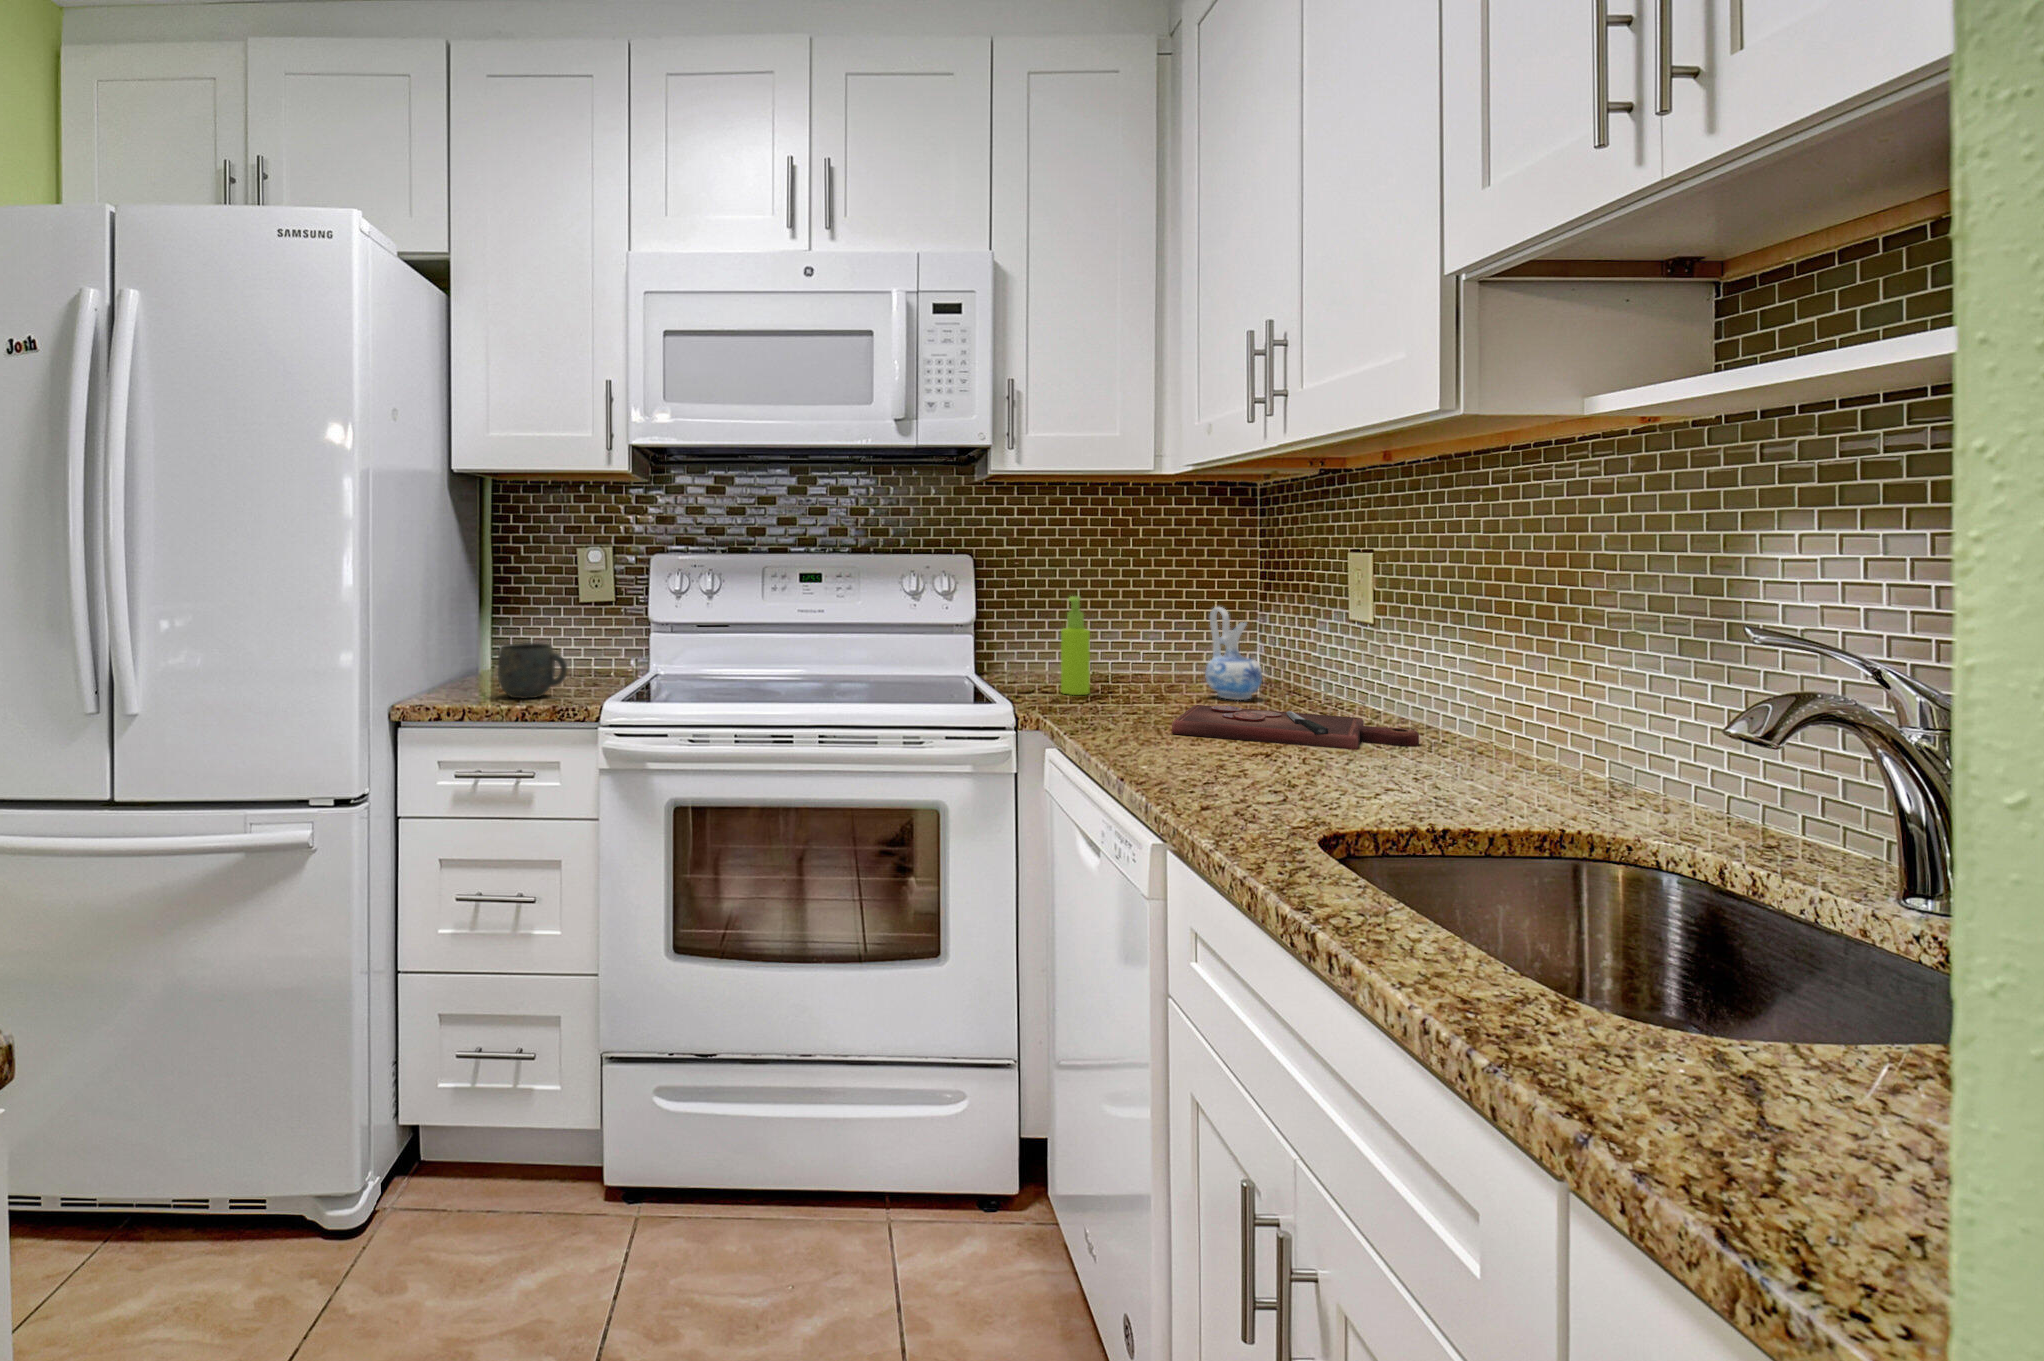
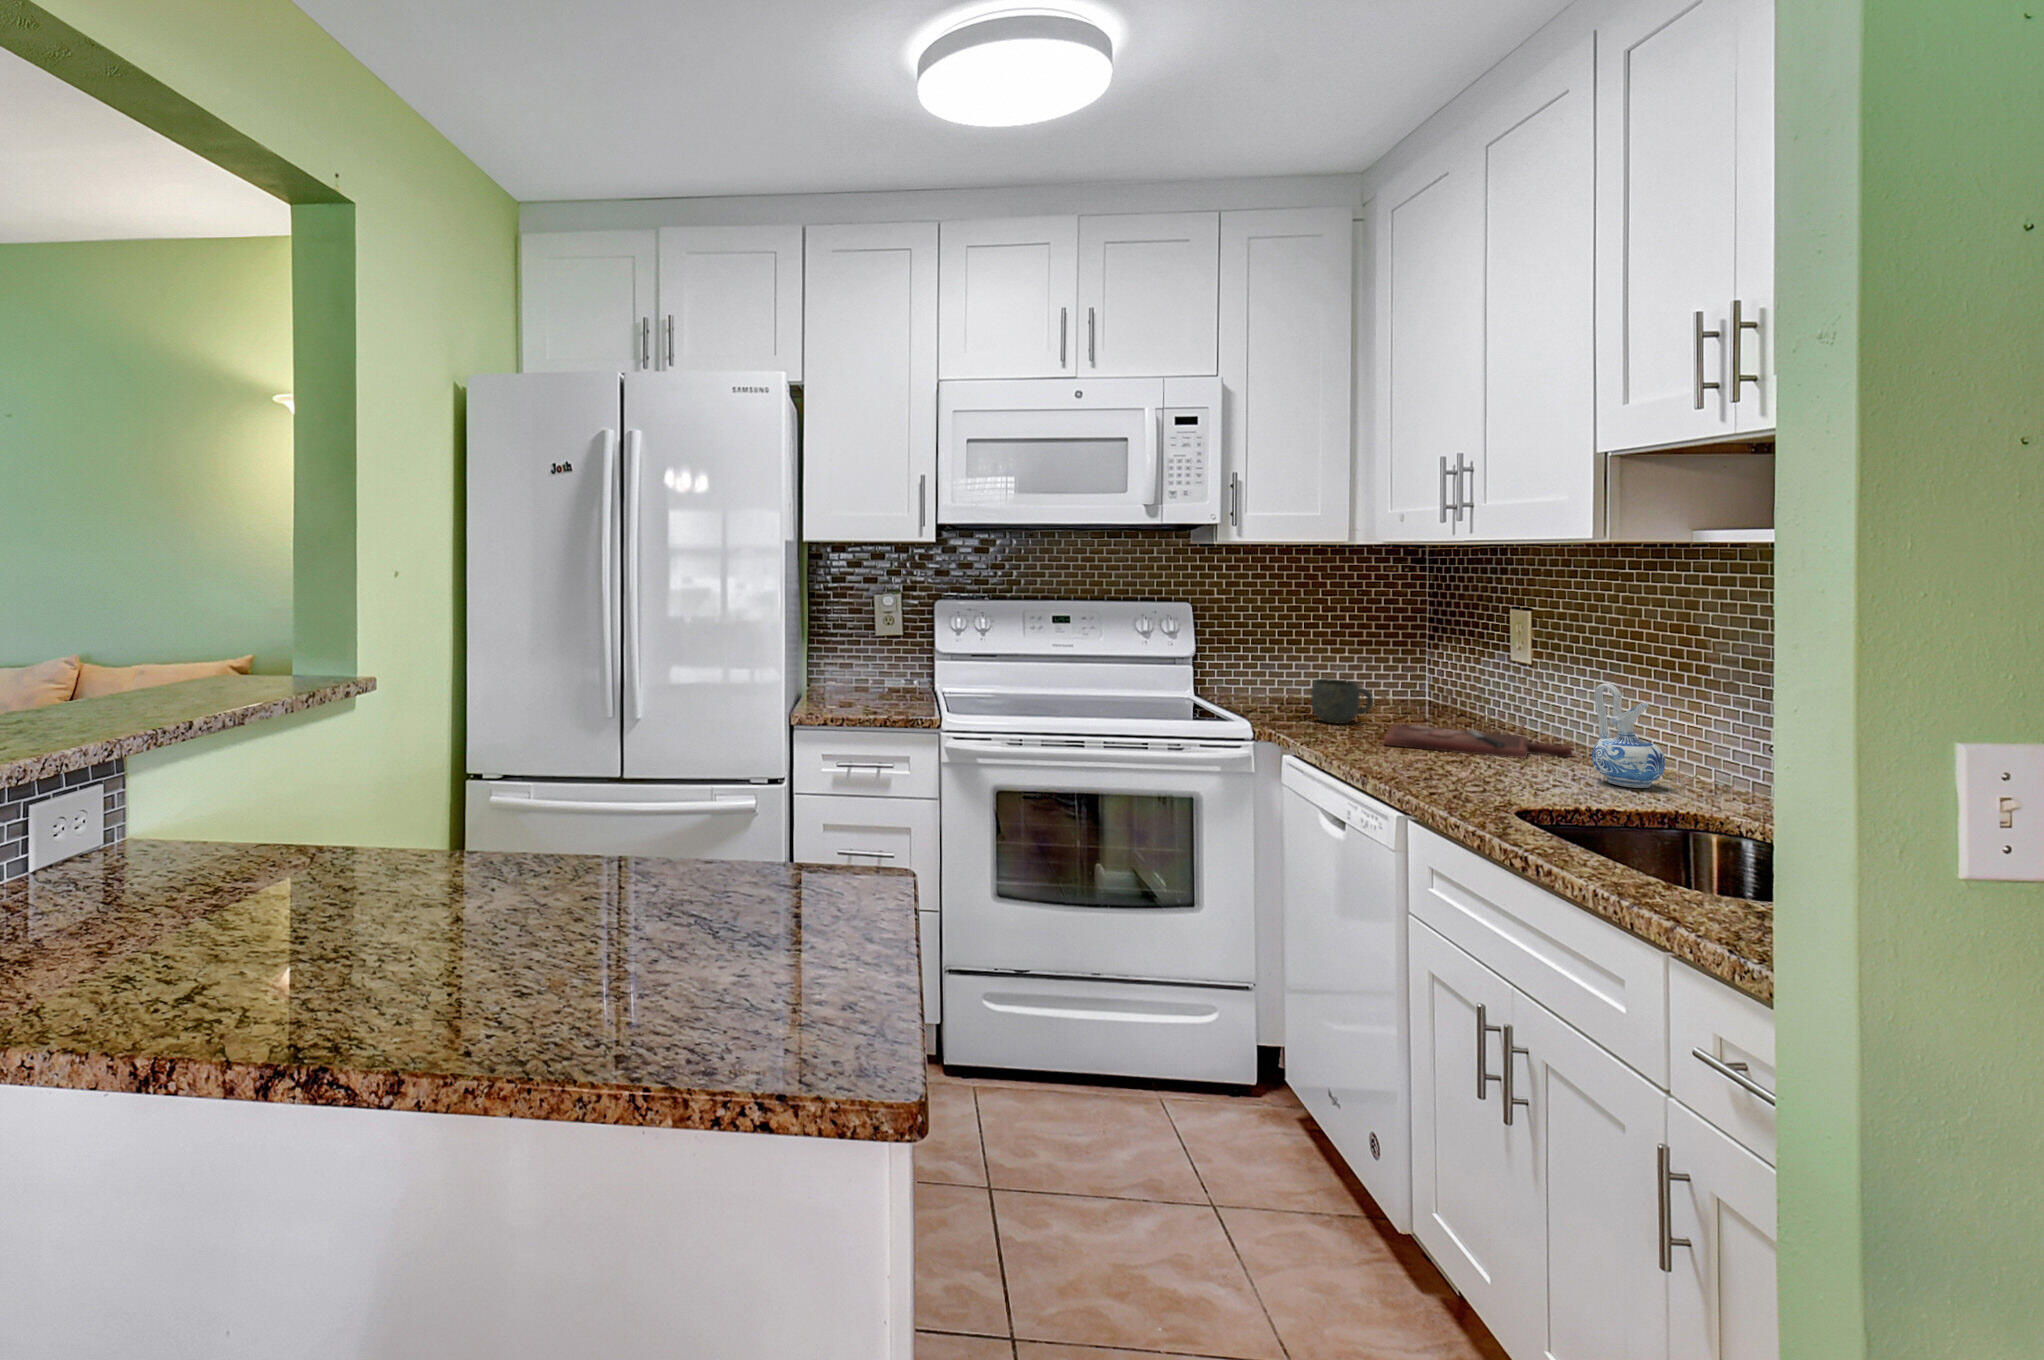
soap dispenser: present [1061,596,1090,695] -> none [1274,638,1298,714]
ceramic pitcher: present [1205,607,1262,700] -> present [1592,683,1665,788]
mug: present [498,643,568,698] -> present [1311,679,1373,724]

